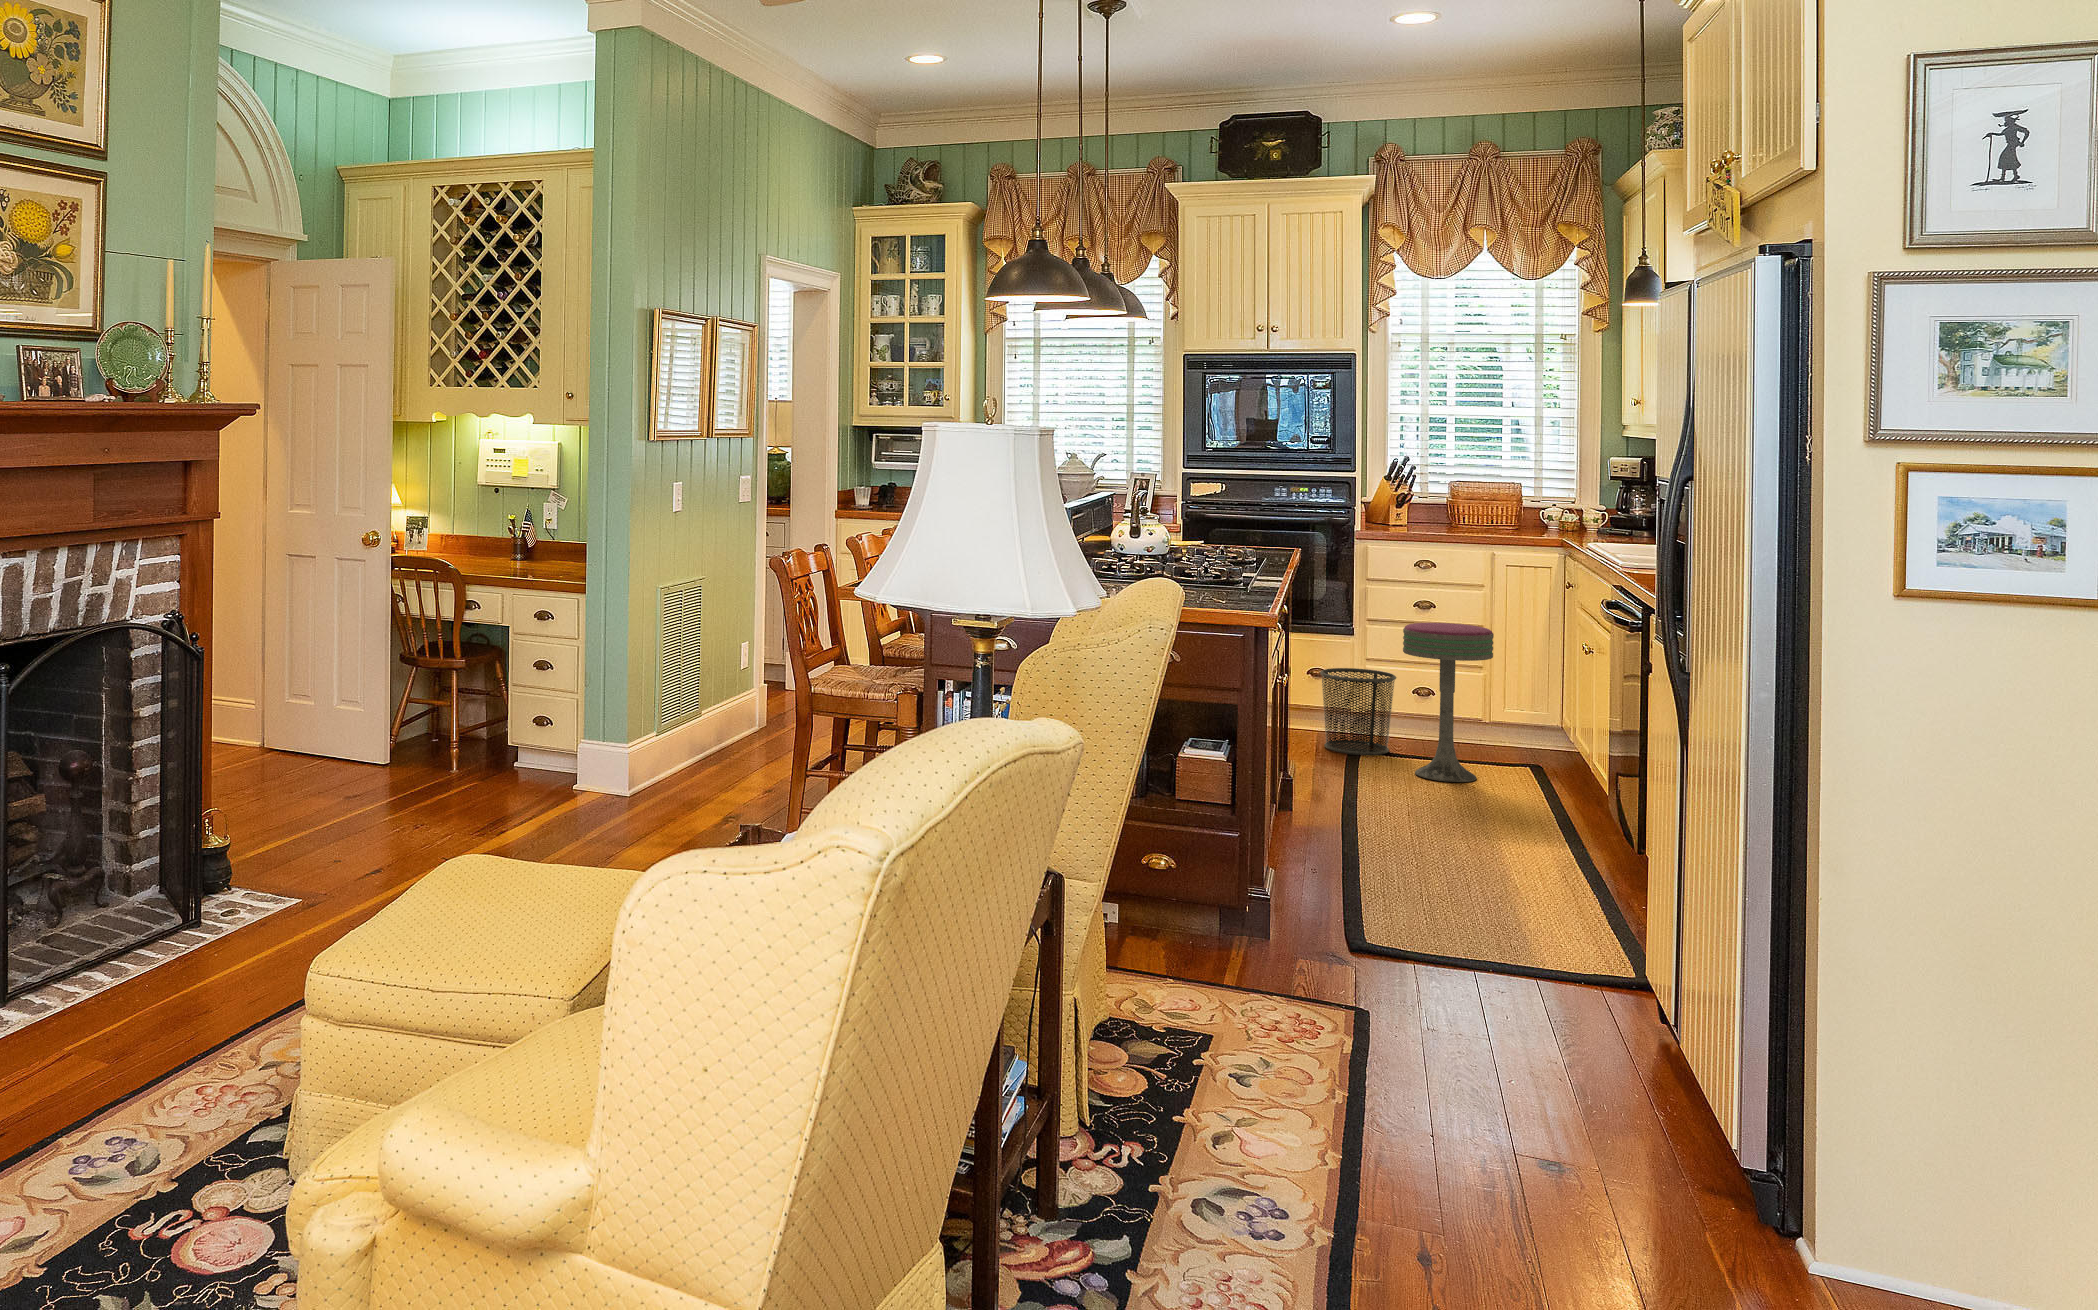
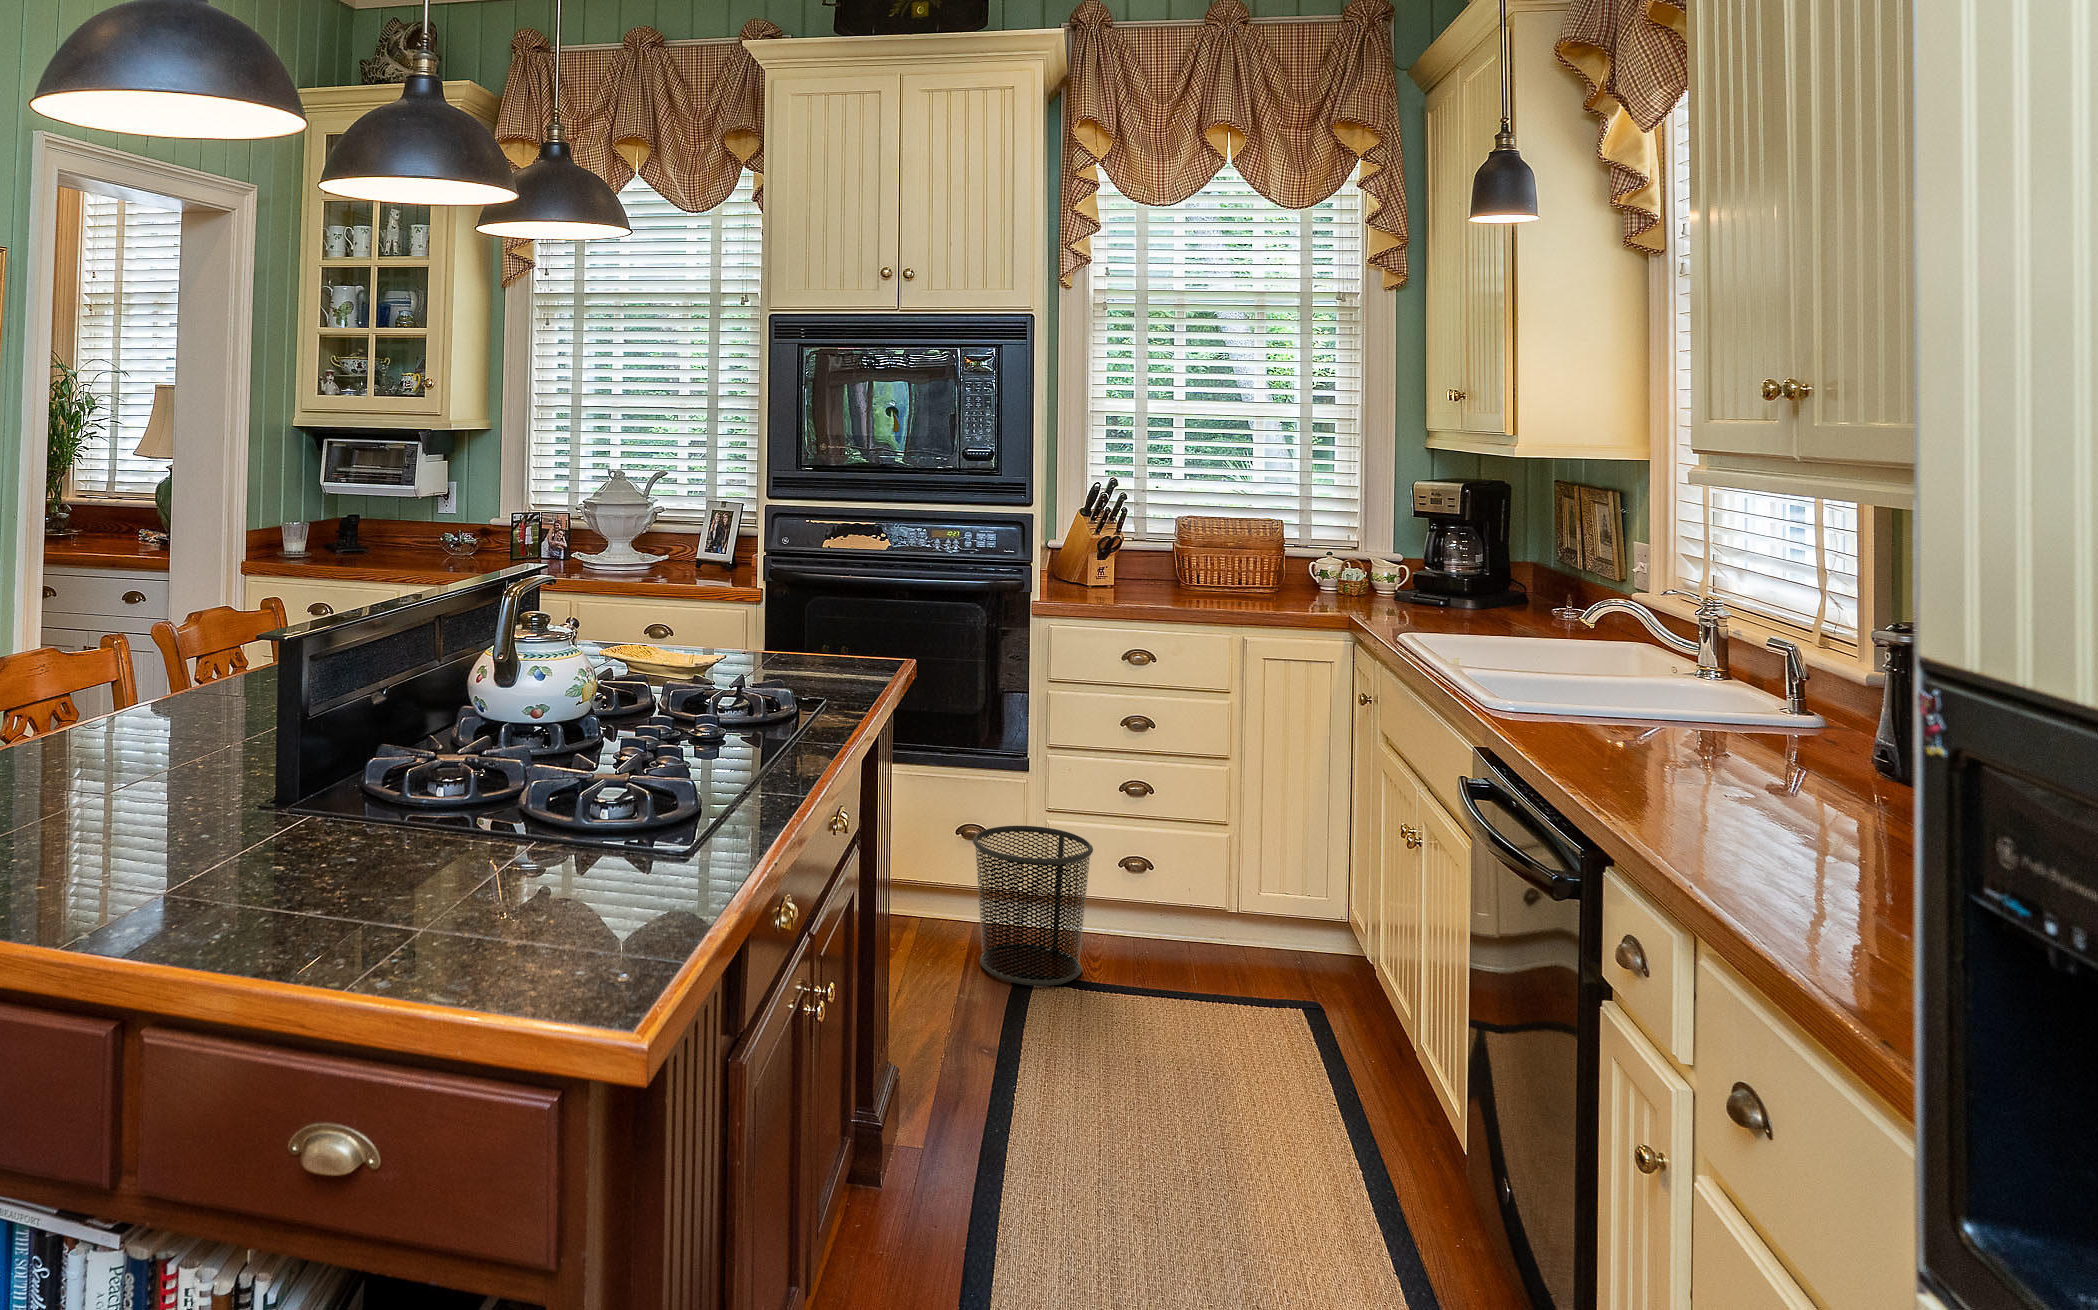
bar stool: present [1403,623,1494,782] -> none [1102,773,1254,1073]

